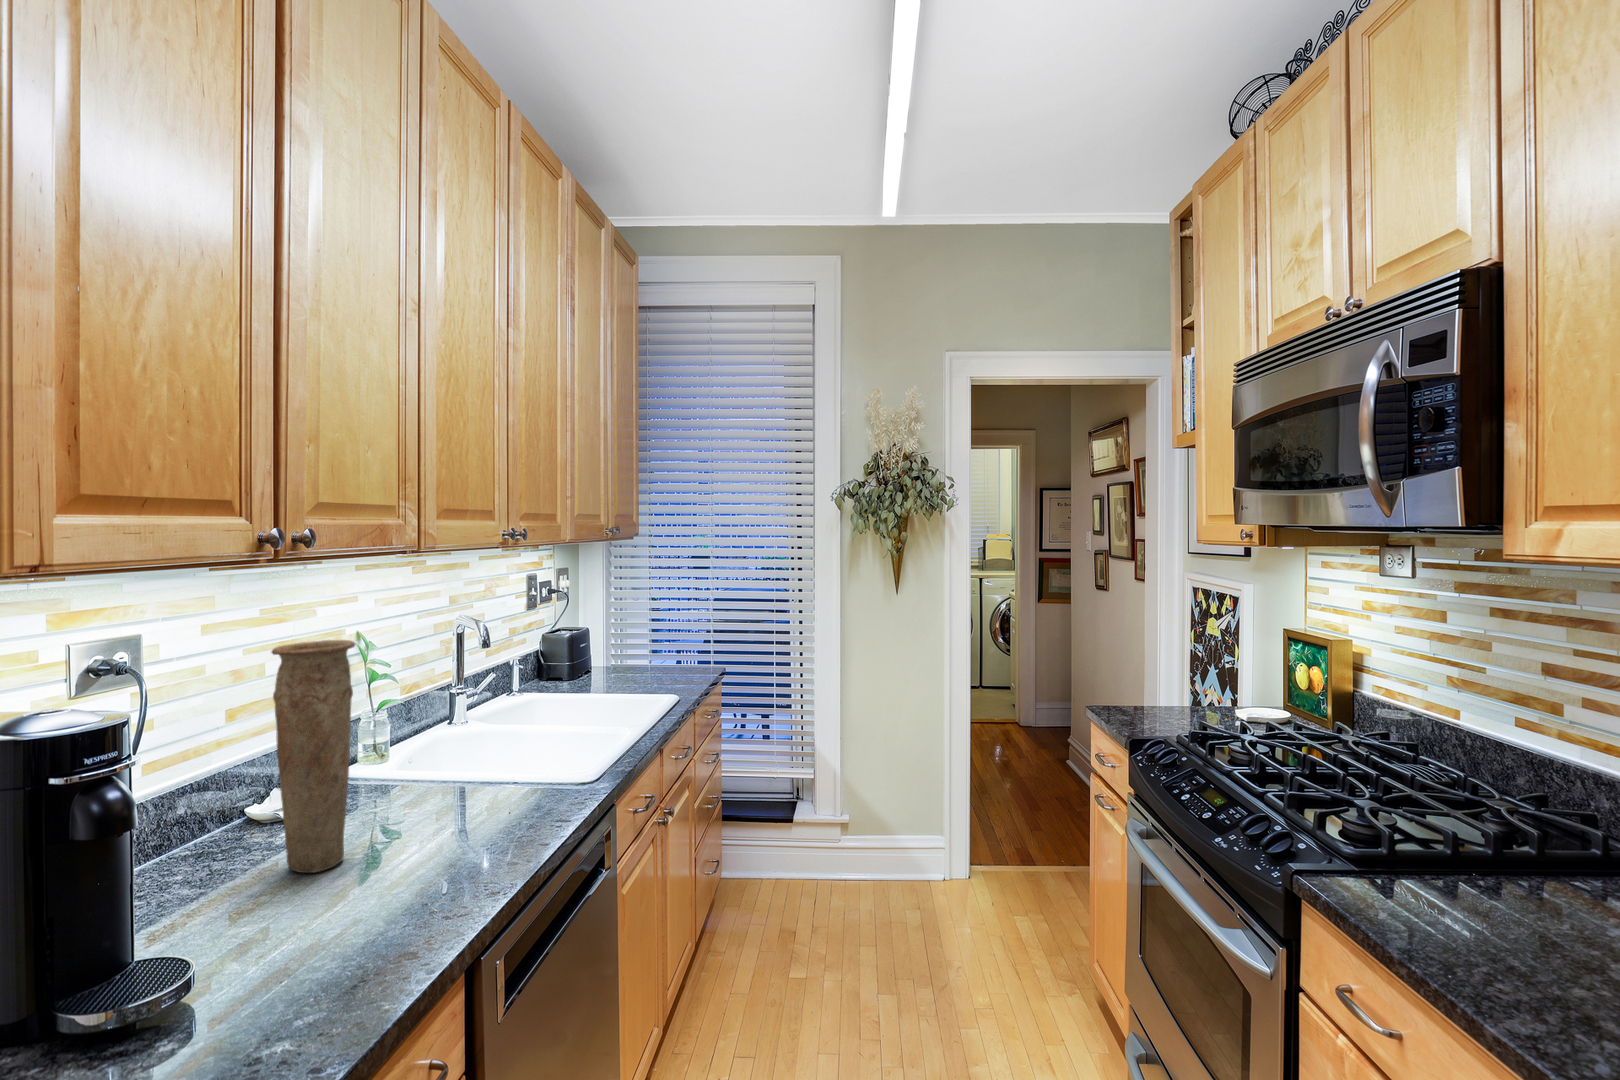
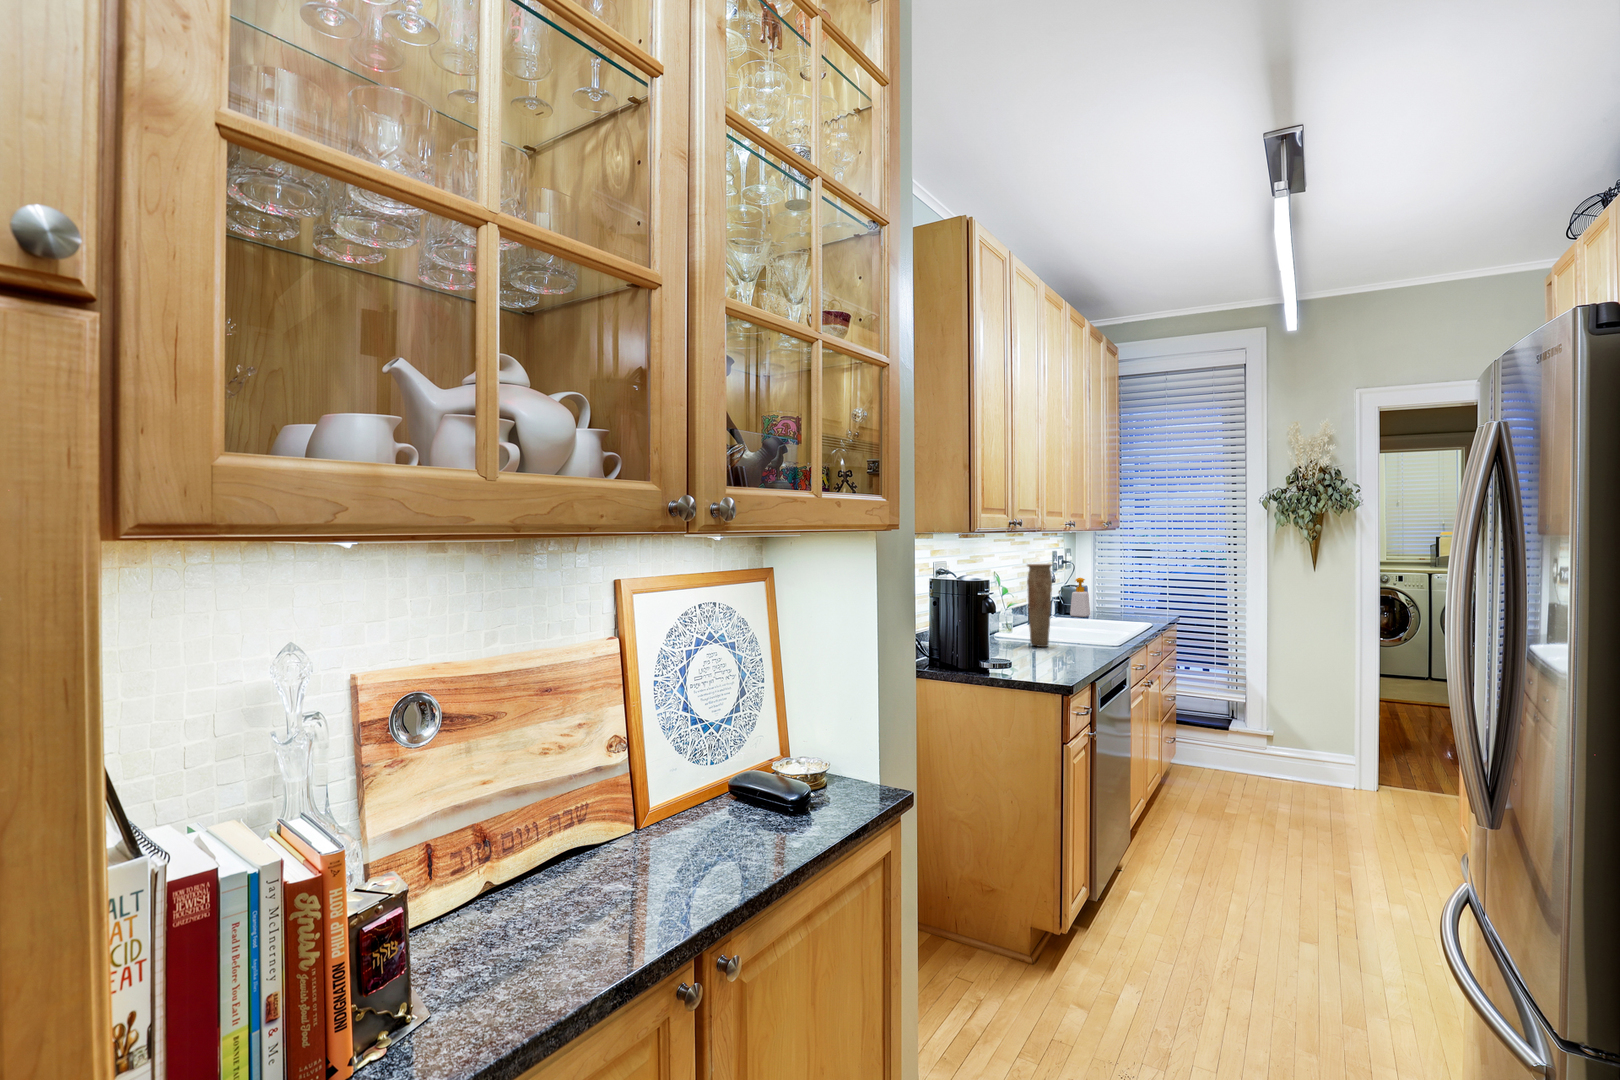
soap bottle: none [551,619,586,685] -> present [1070,578,1090,617]

